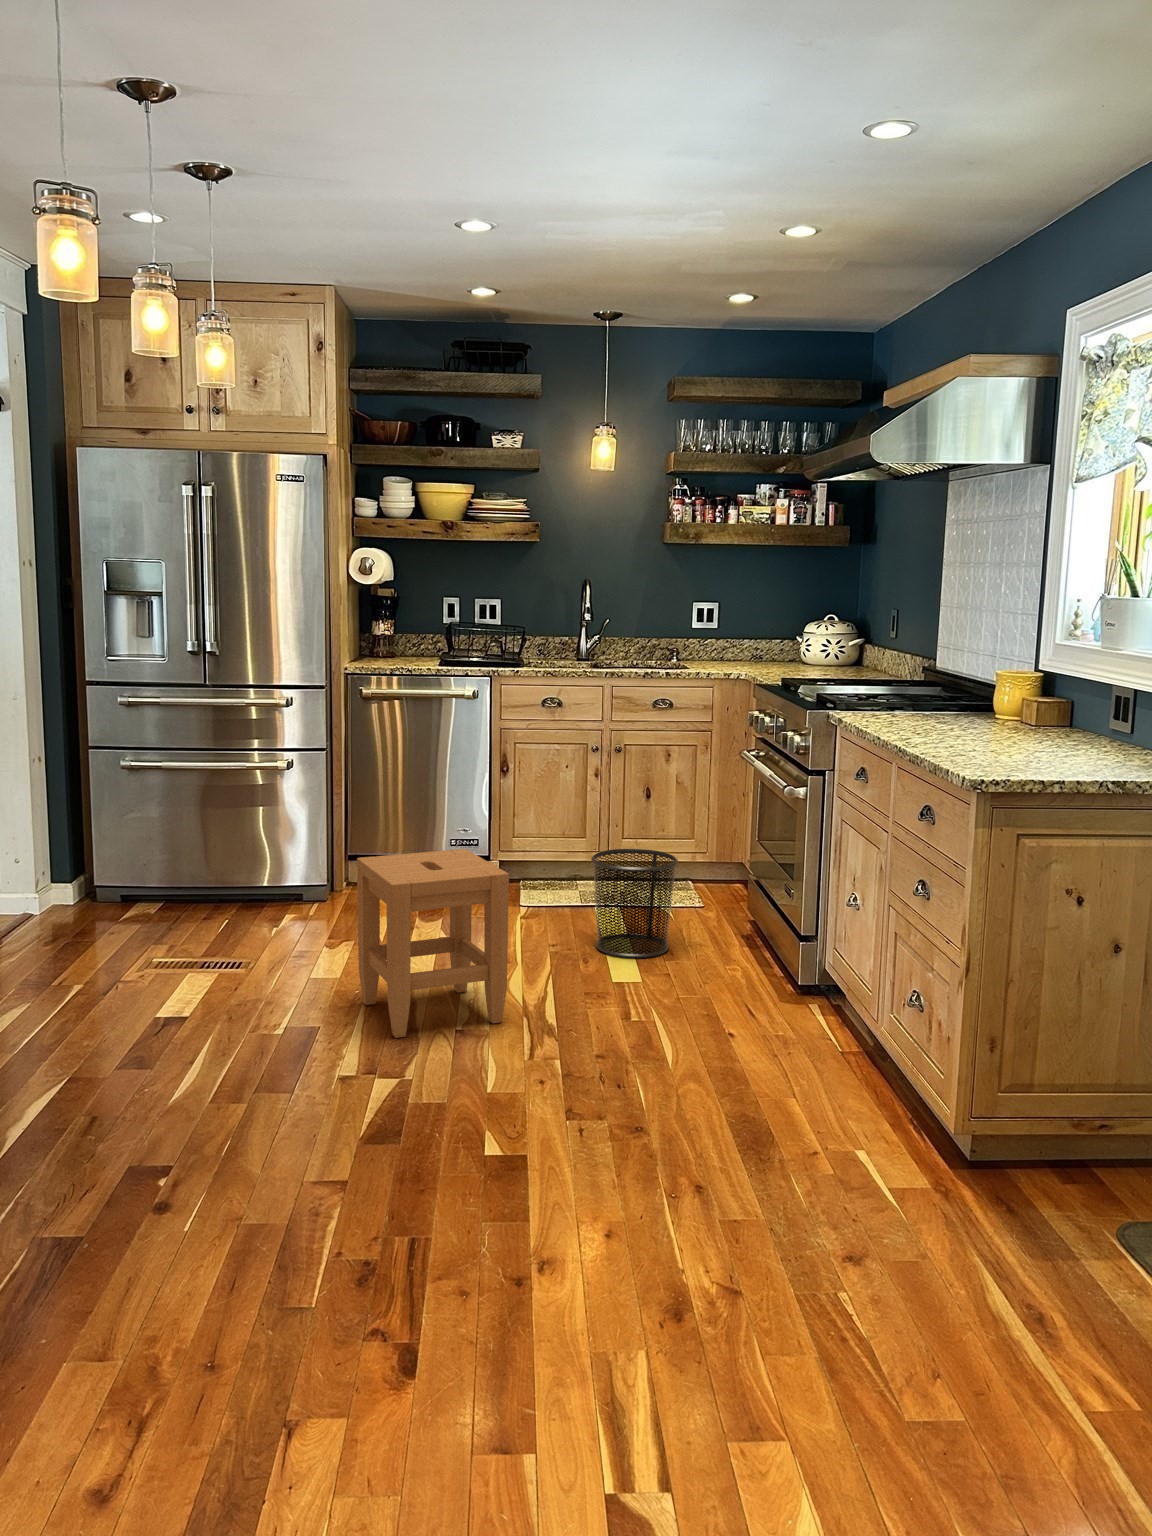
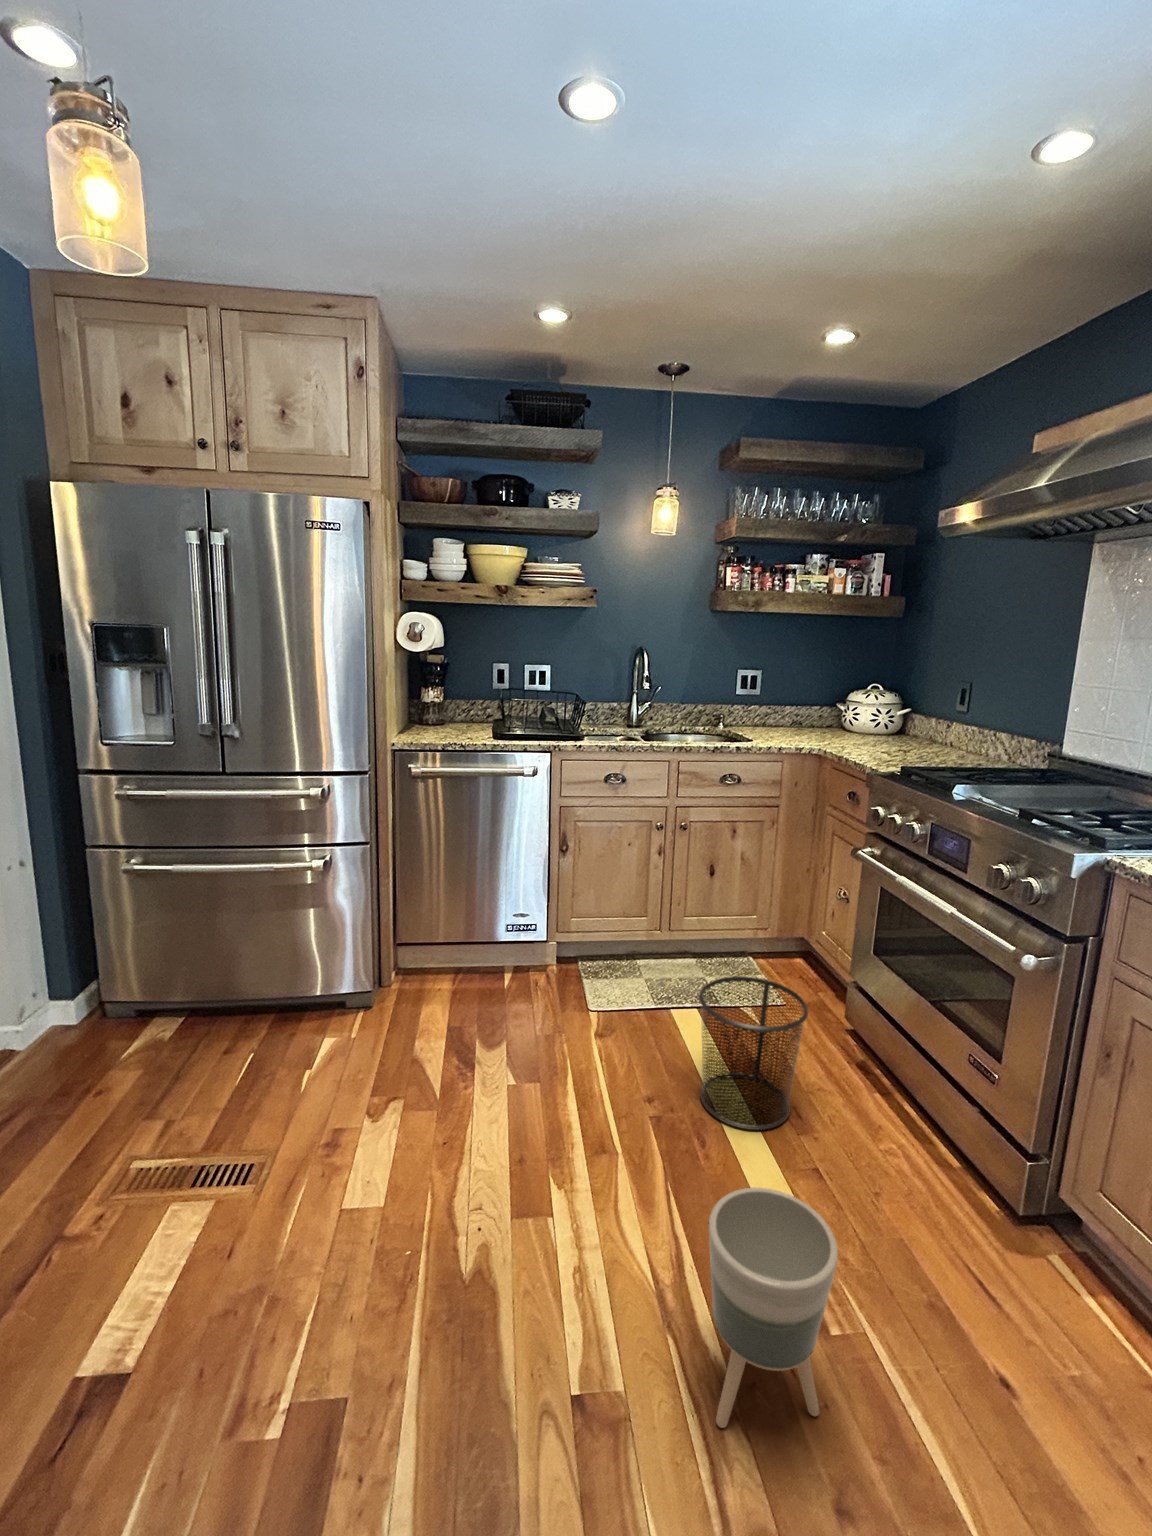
stool: present [357,849,509,1038] -> none [410,1051,661,1446]
planter: none [536,910,612,1038] -> present [709,1188,838,1428]

